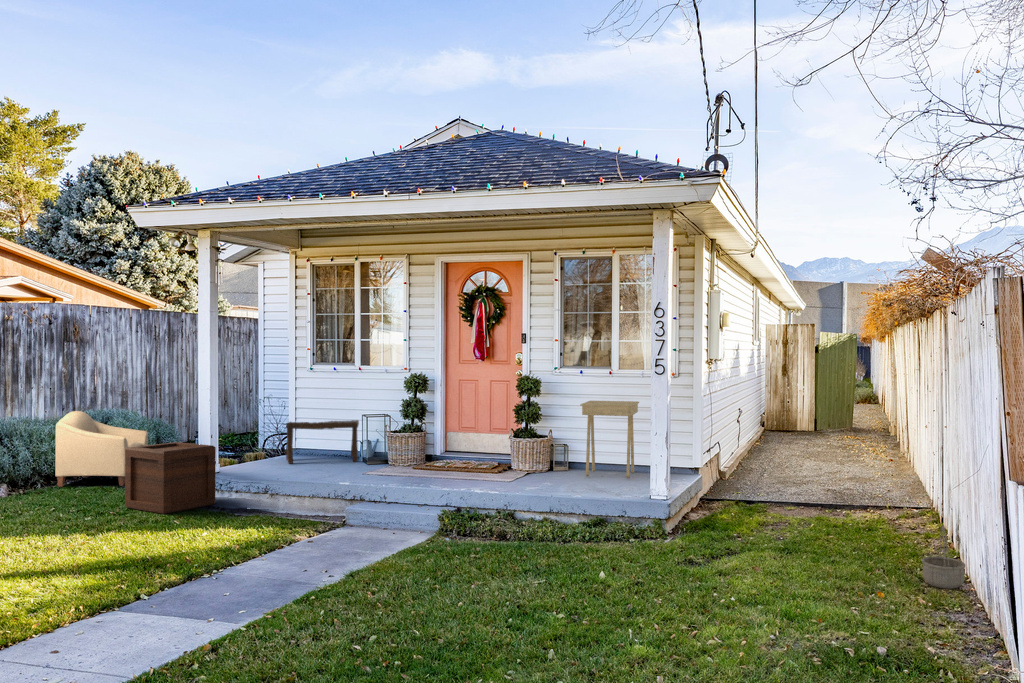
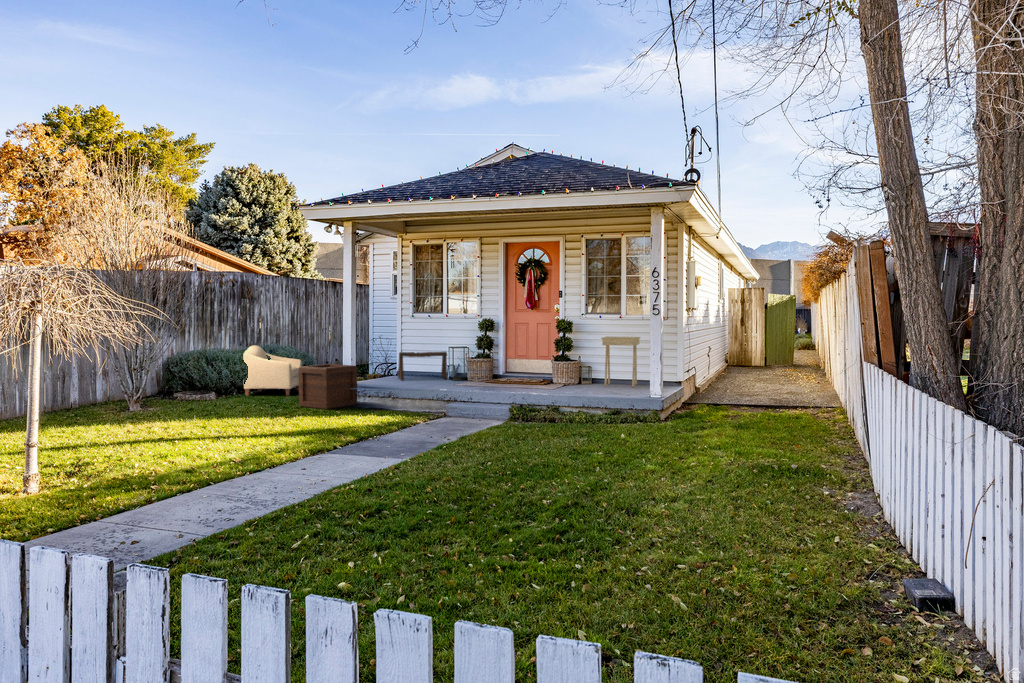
basket: present [922,525,966,589] -> none [825,406,852,444]

